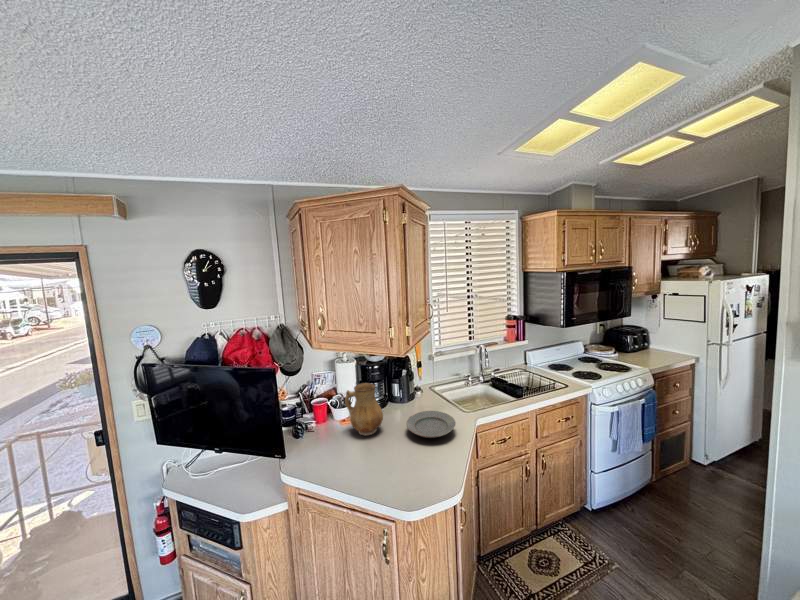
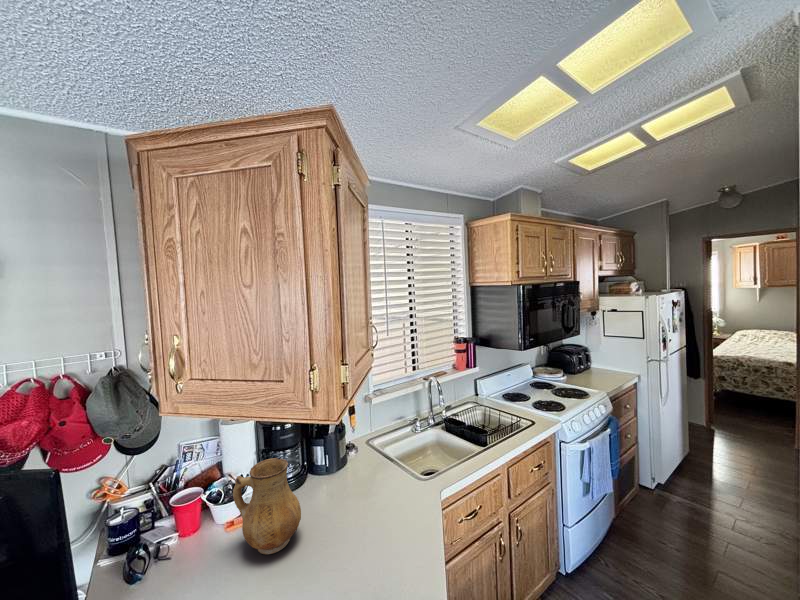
plate: present [406,411,456,438] -> none [340,488,418,546]

